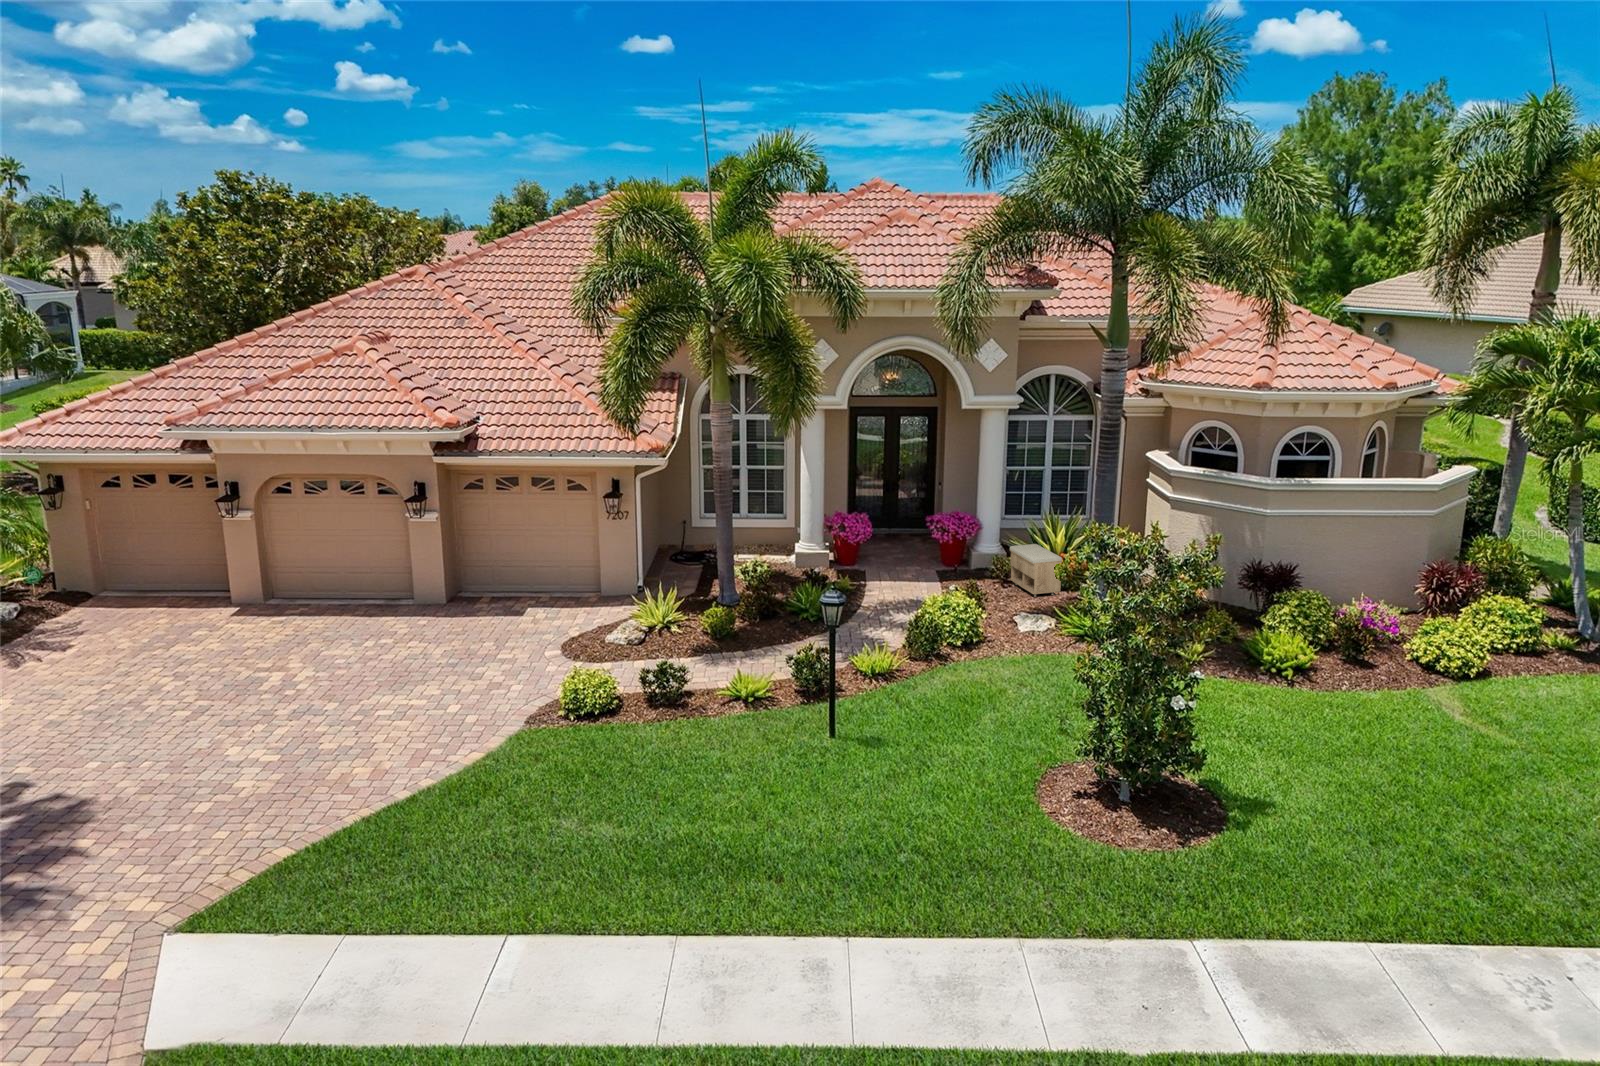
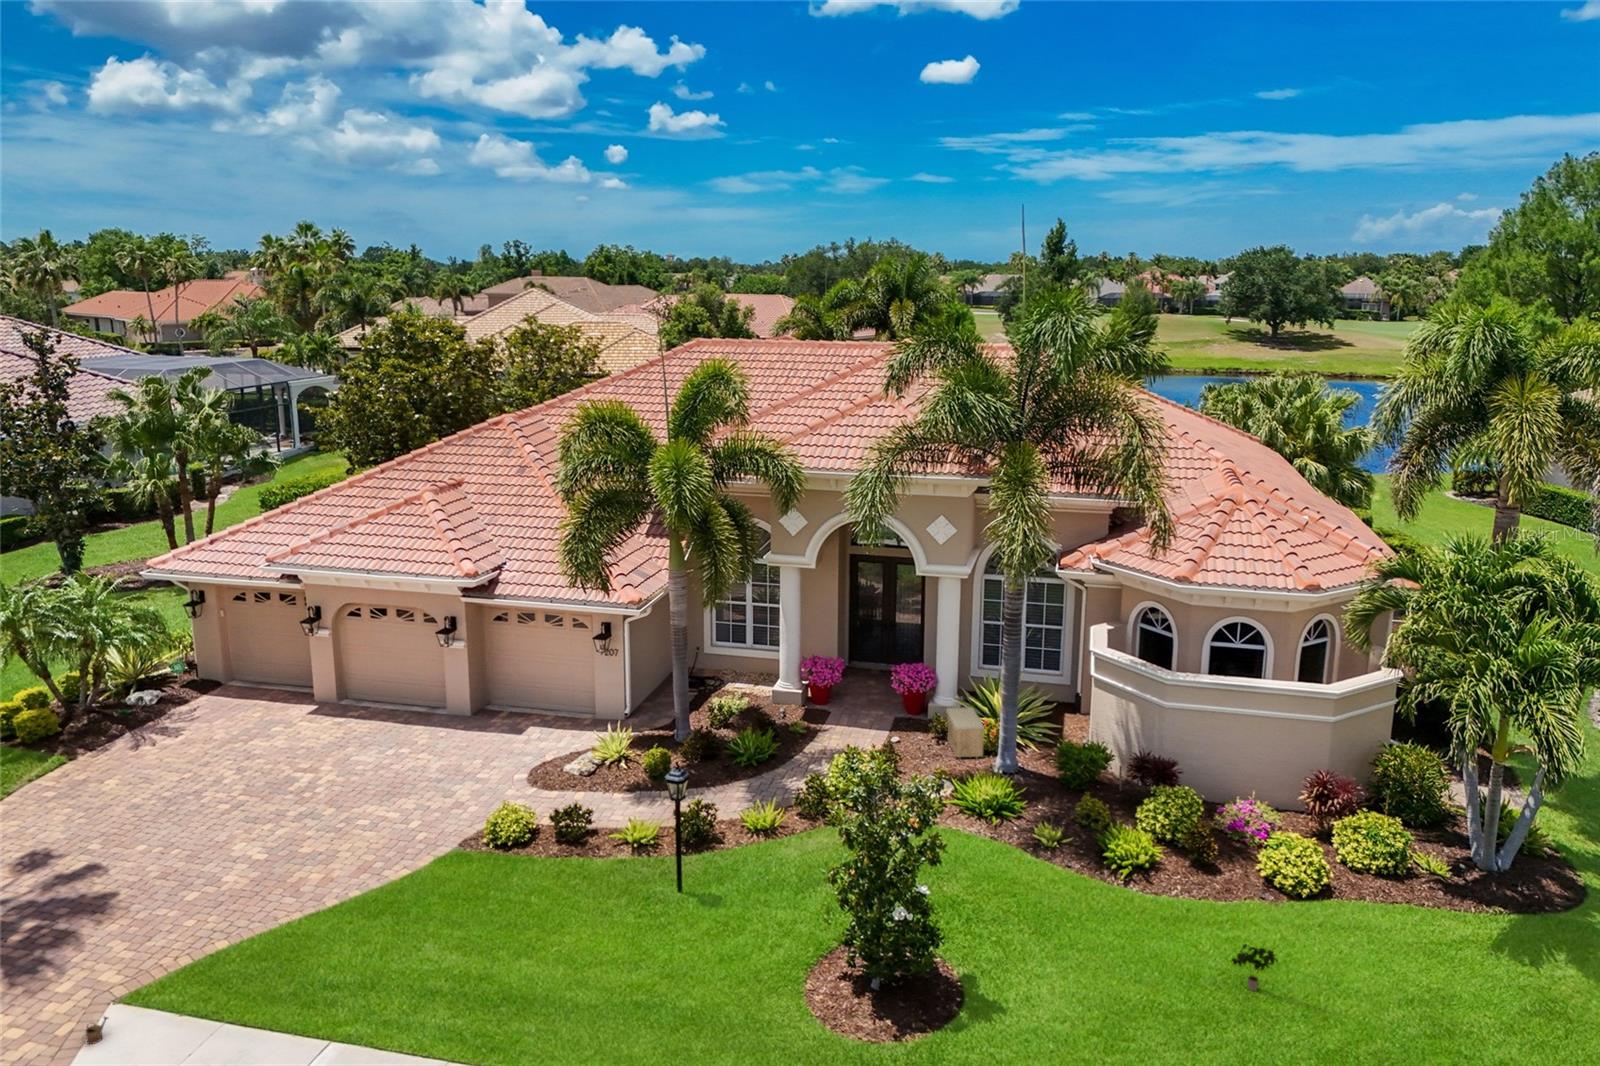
potted plant: none [1479,708,1535,758] -> present [1231,944,1278,991]
watering can: none [135,953,165,991] -> present [82,1017,108,1044]

